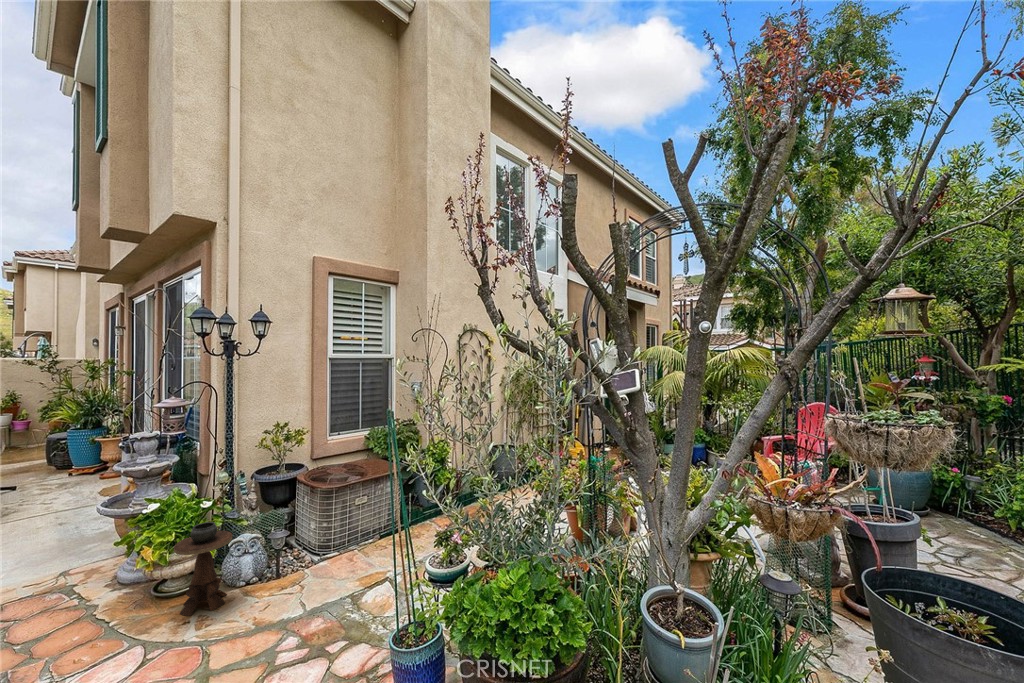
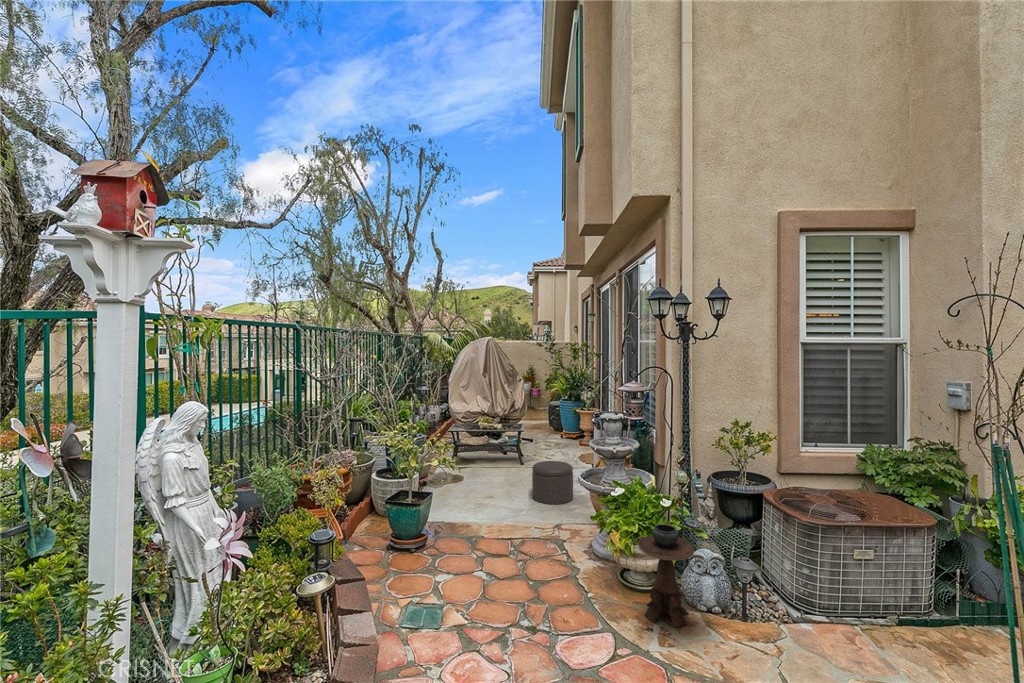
ottoman: none [17,500,88,557] -> present [532,461,573,504]

